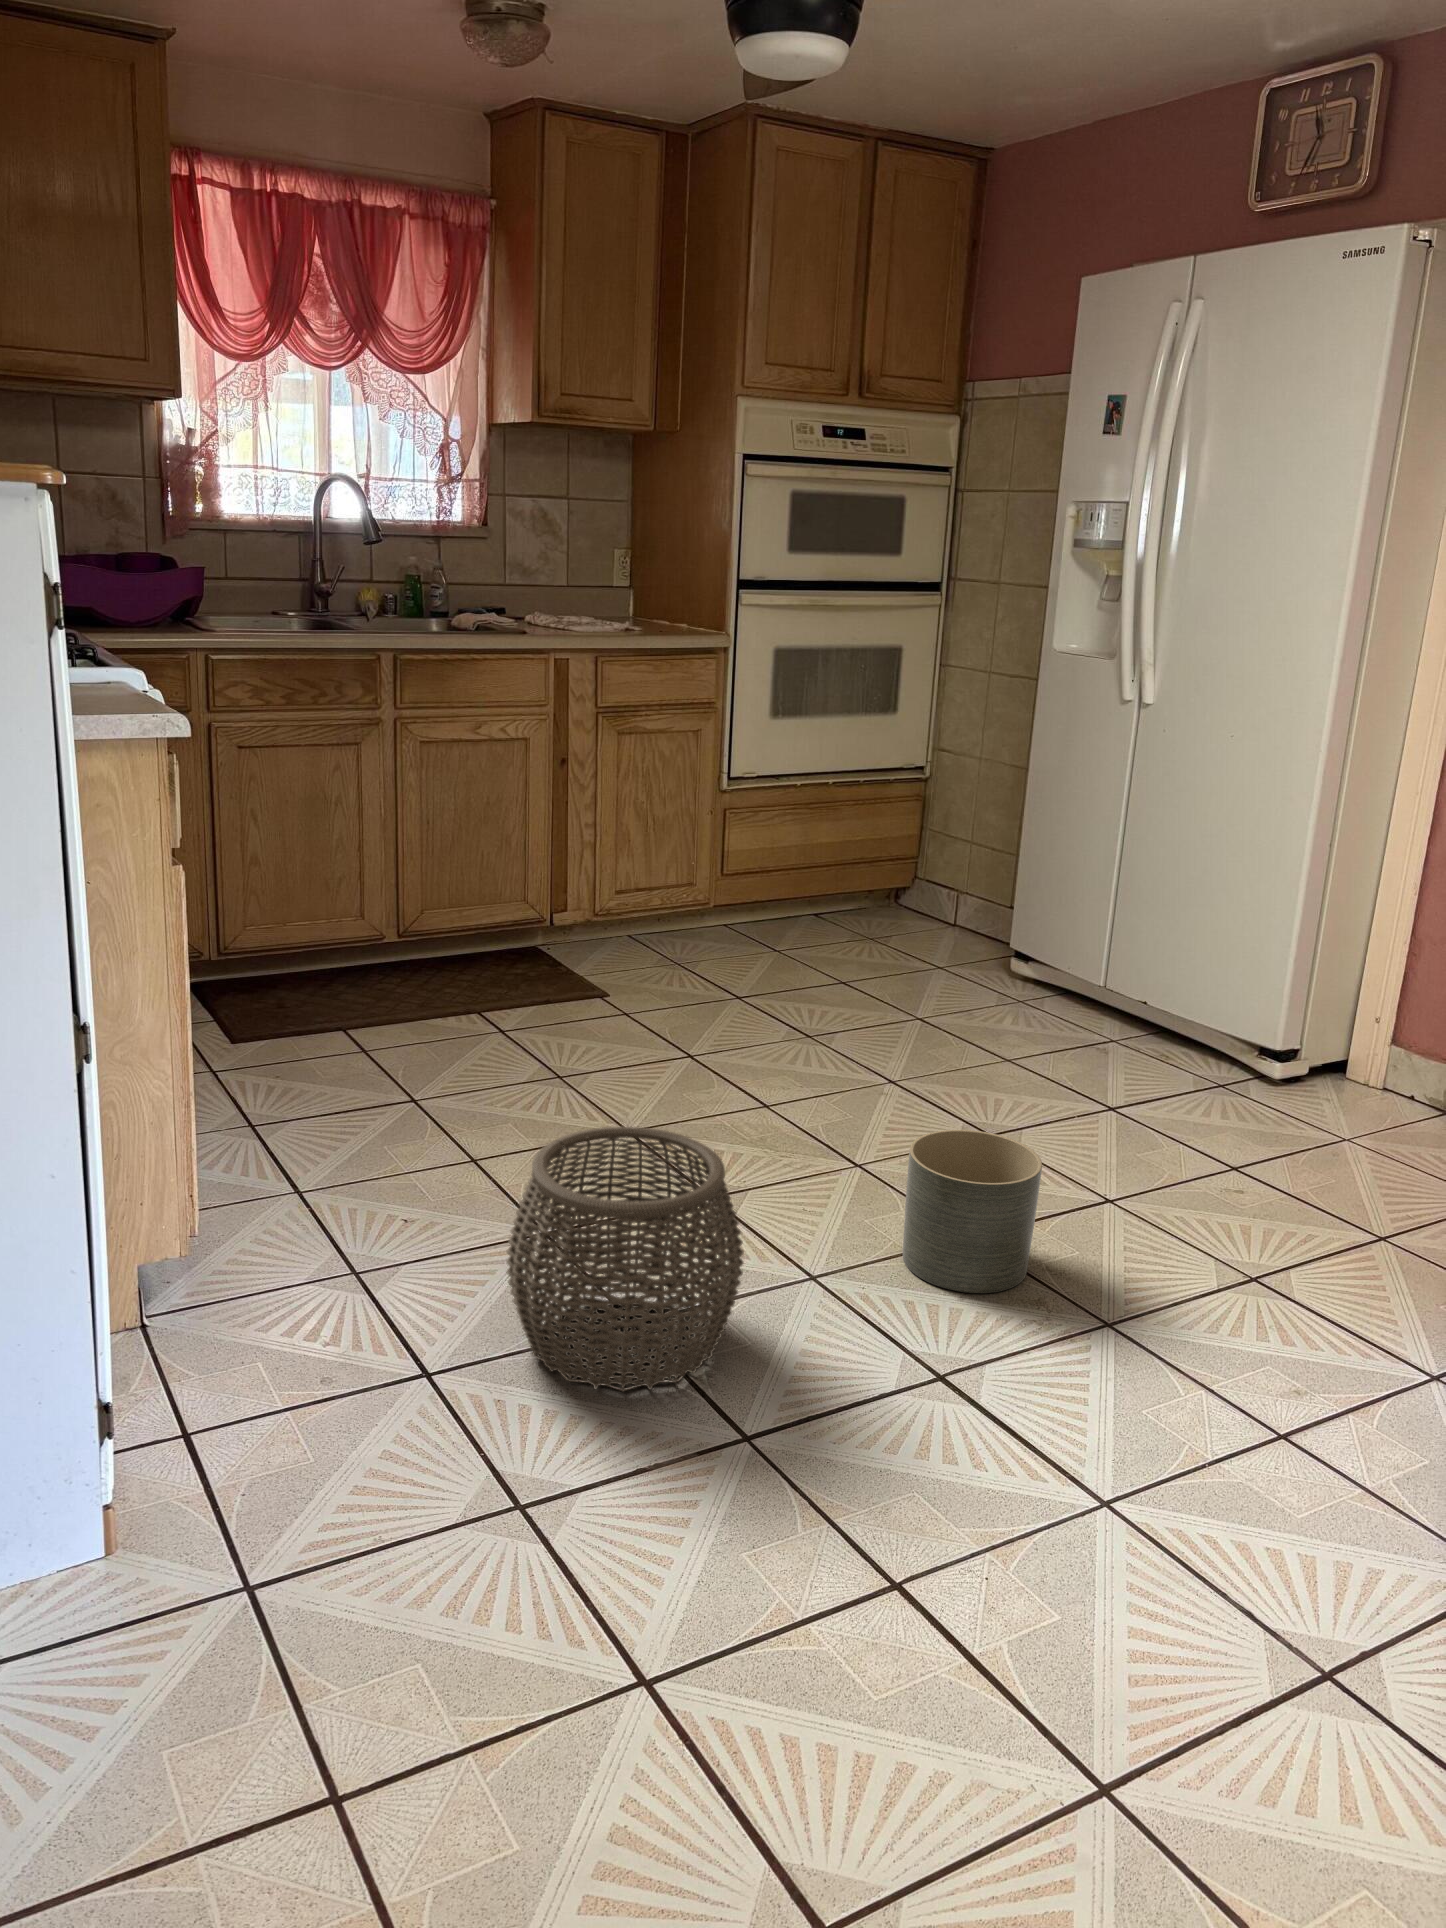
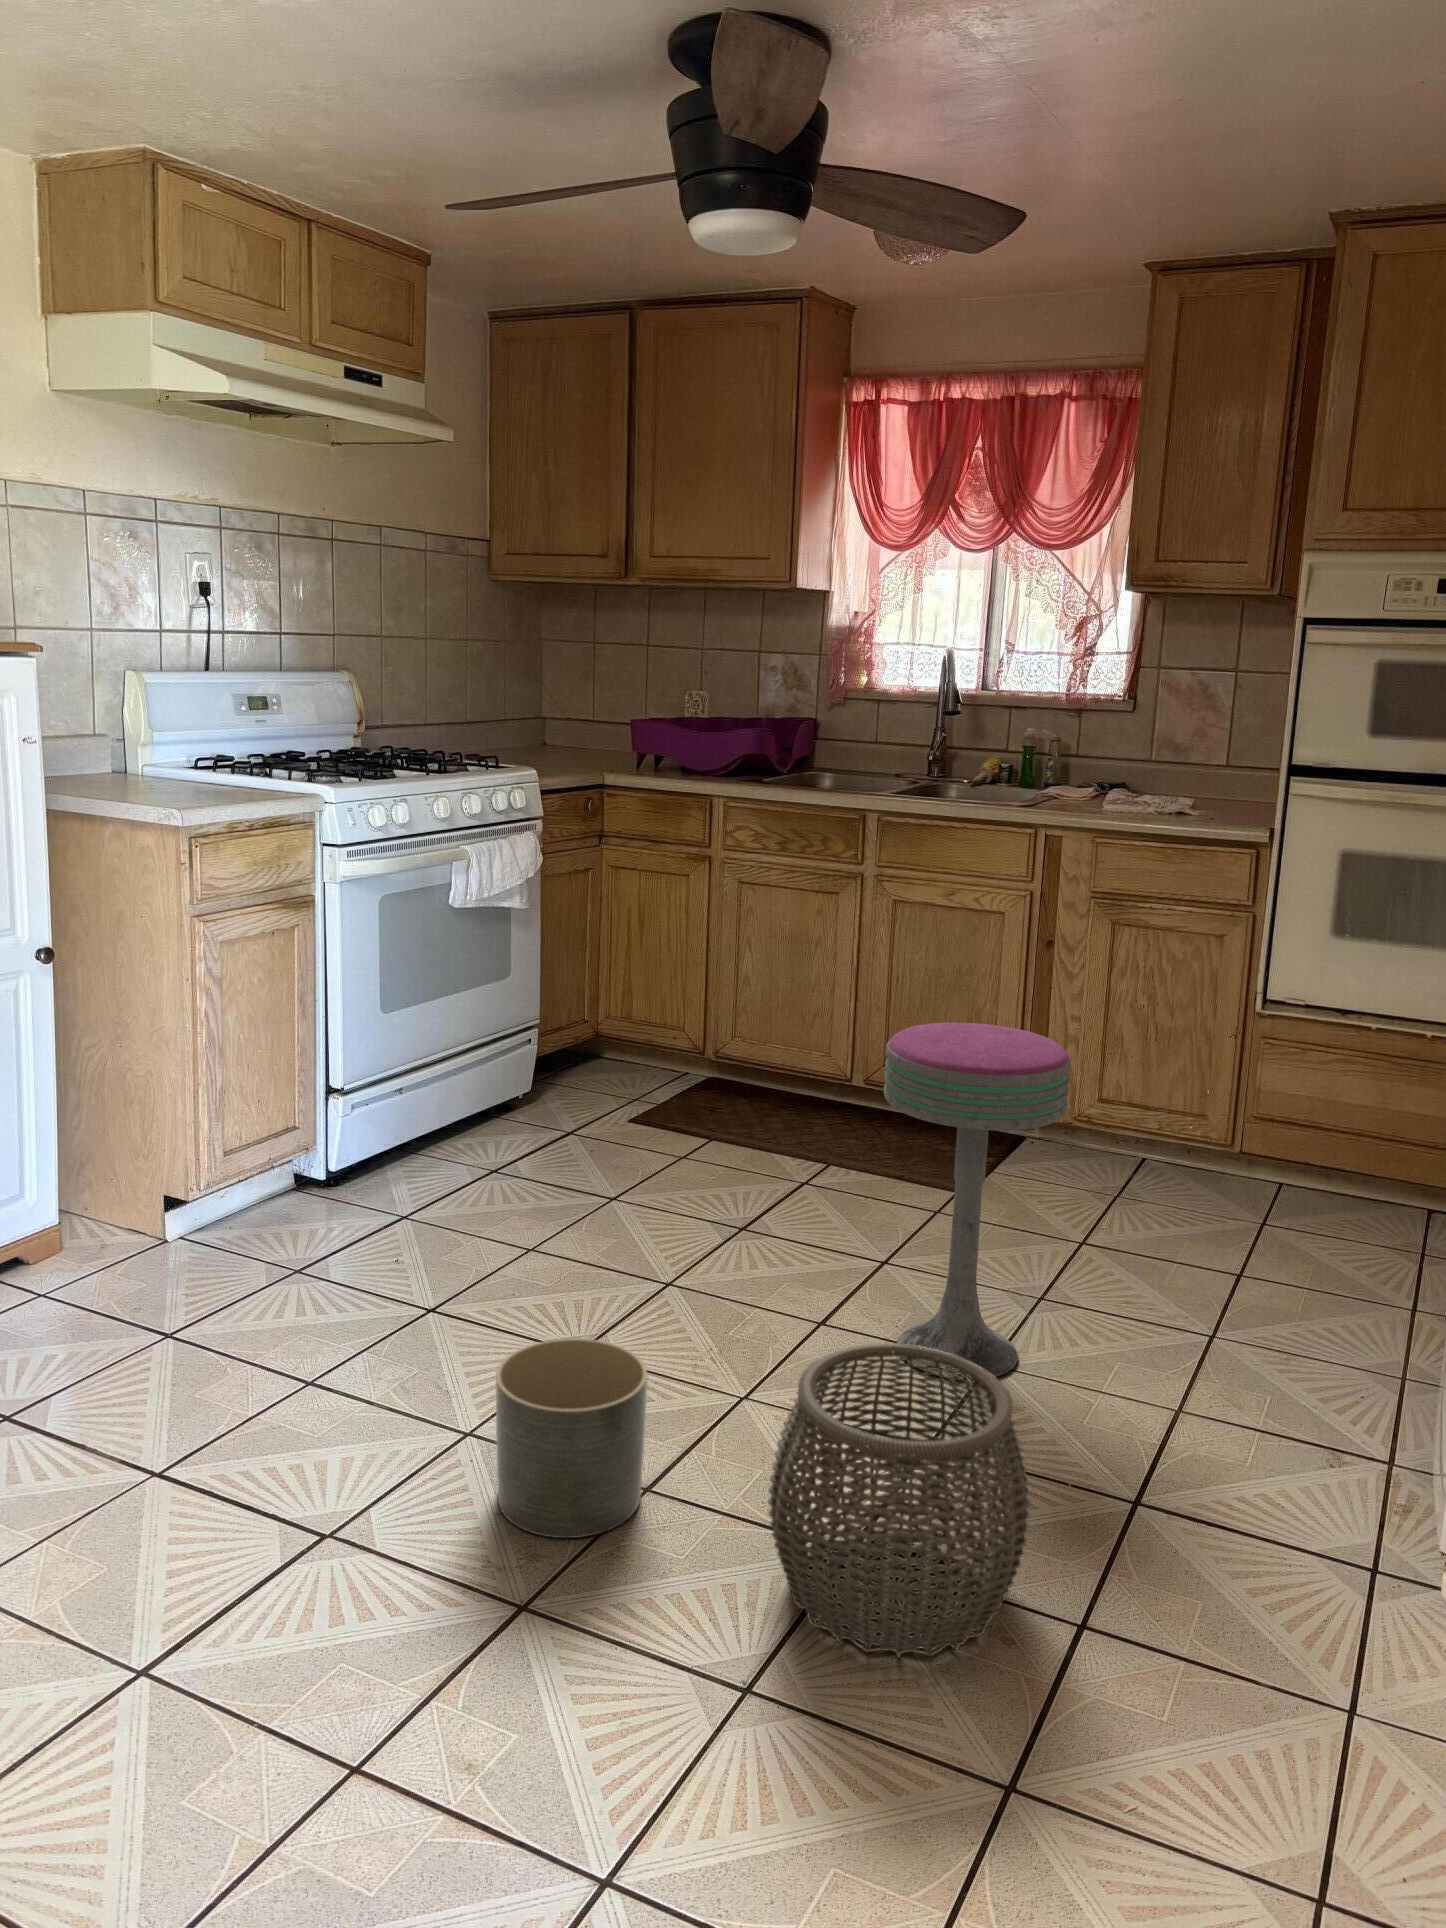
bar stool: none [809,815,961,1101] -> present [884,1023,1071,1380]
woven basket: present [506,1127,744,1391] -> present [768,1344,1031,1657]

